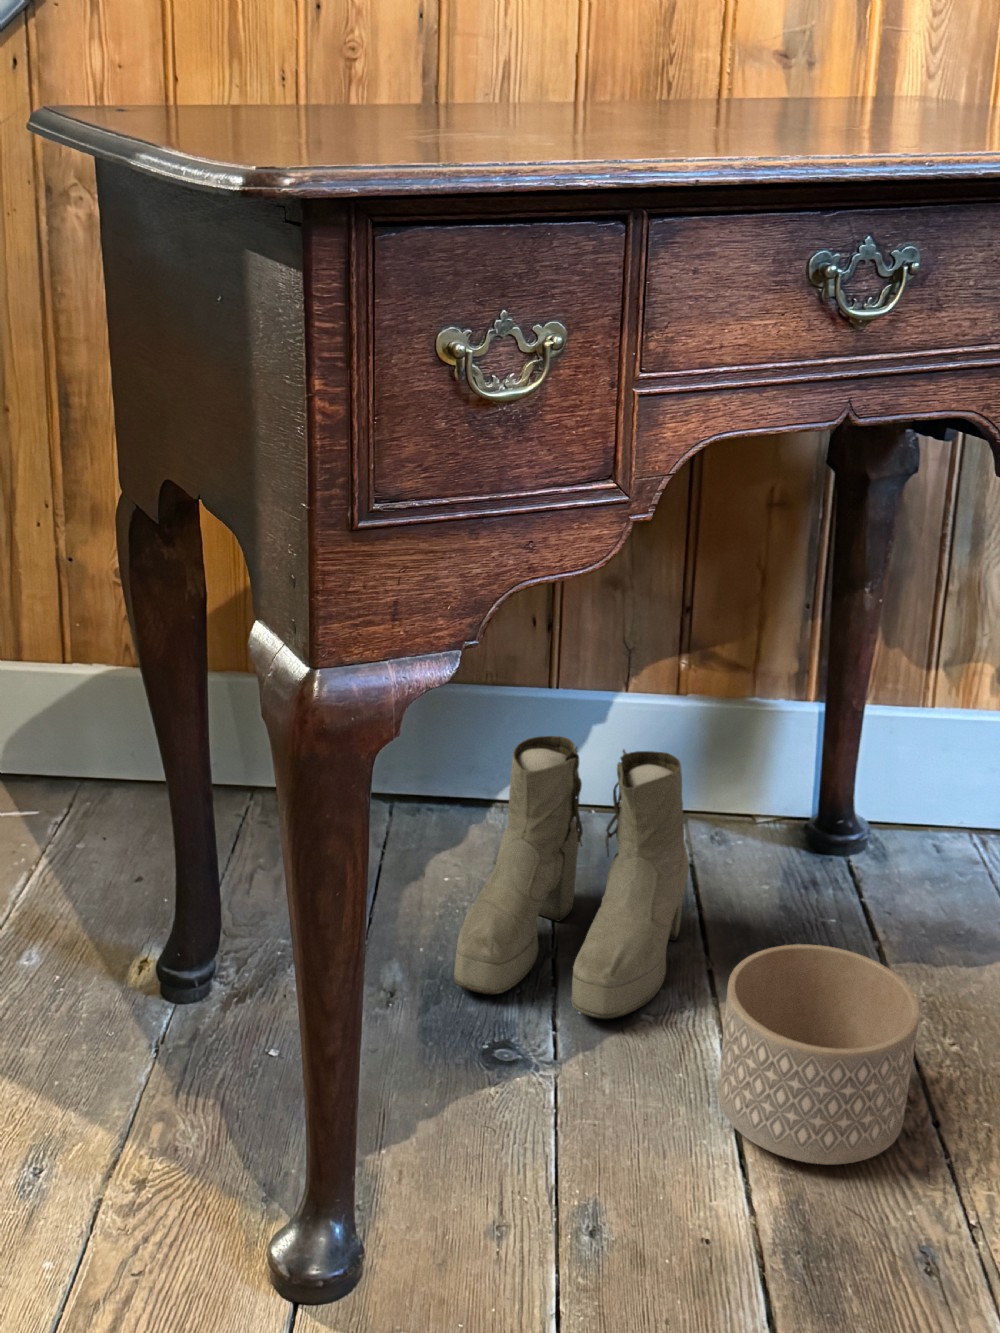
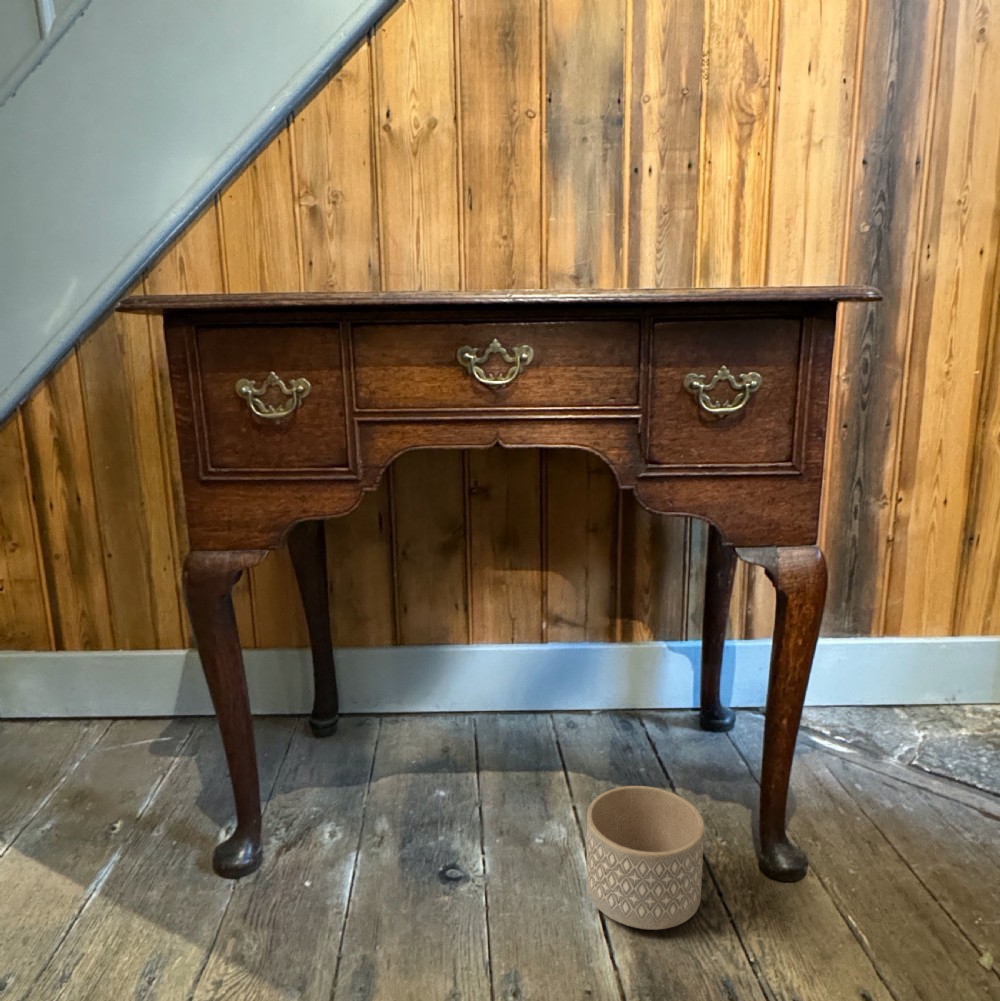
boots: present [454,736,689,1019] -> none [421,670,558,843]

